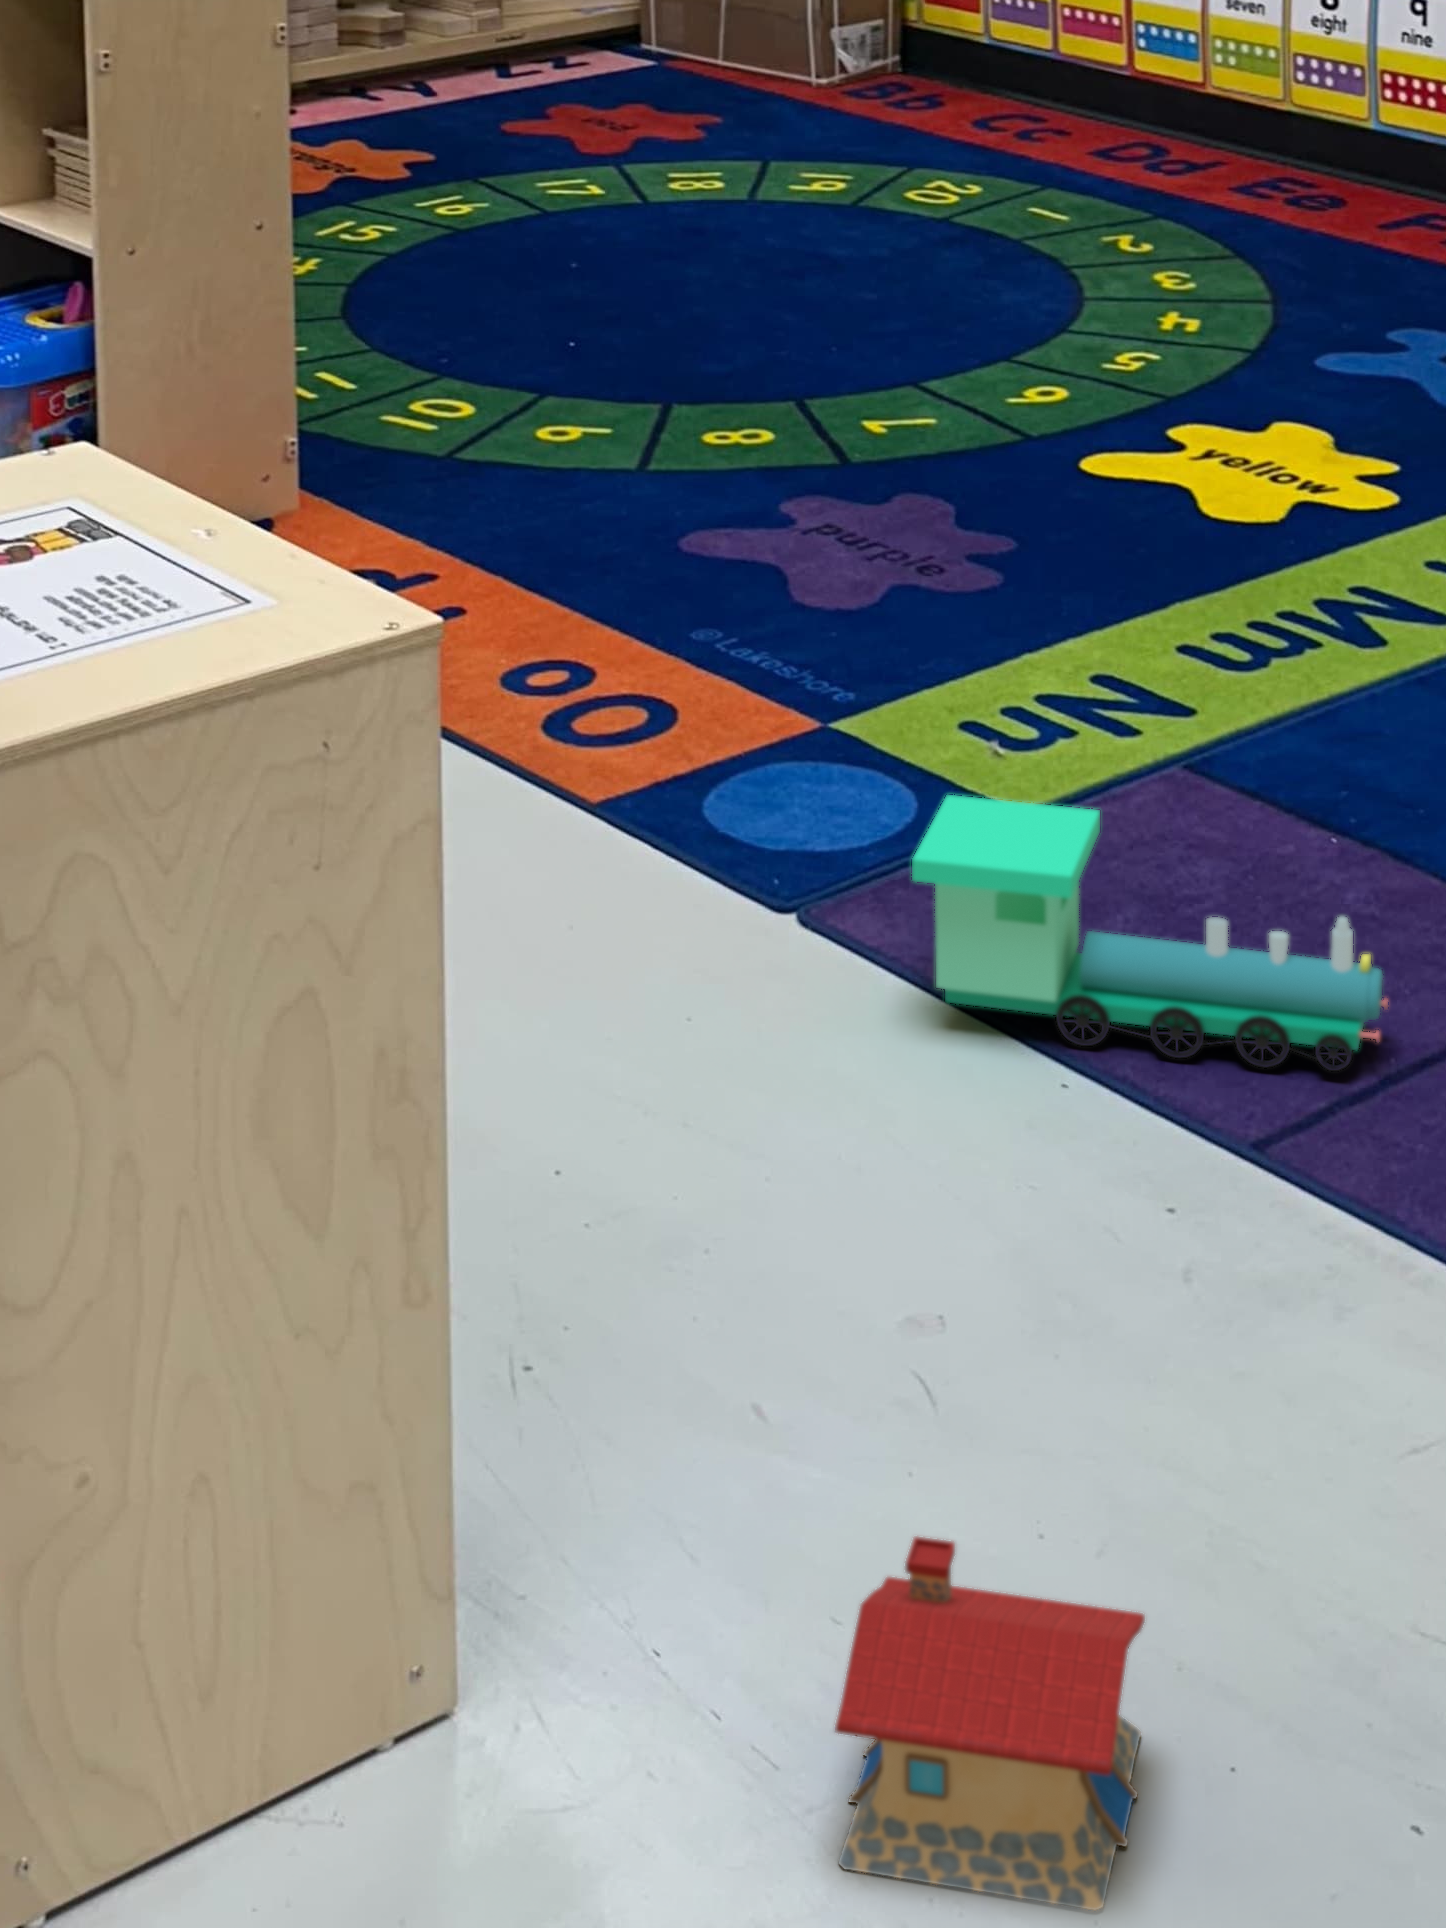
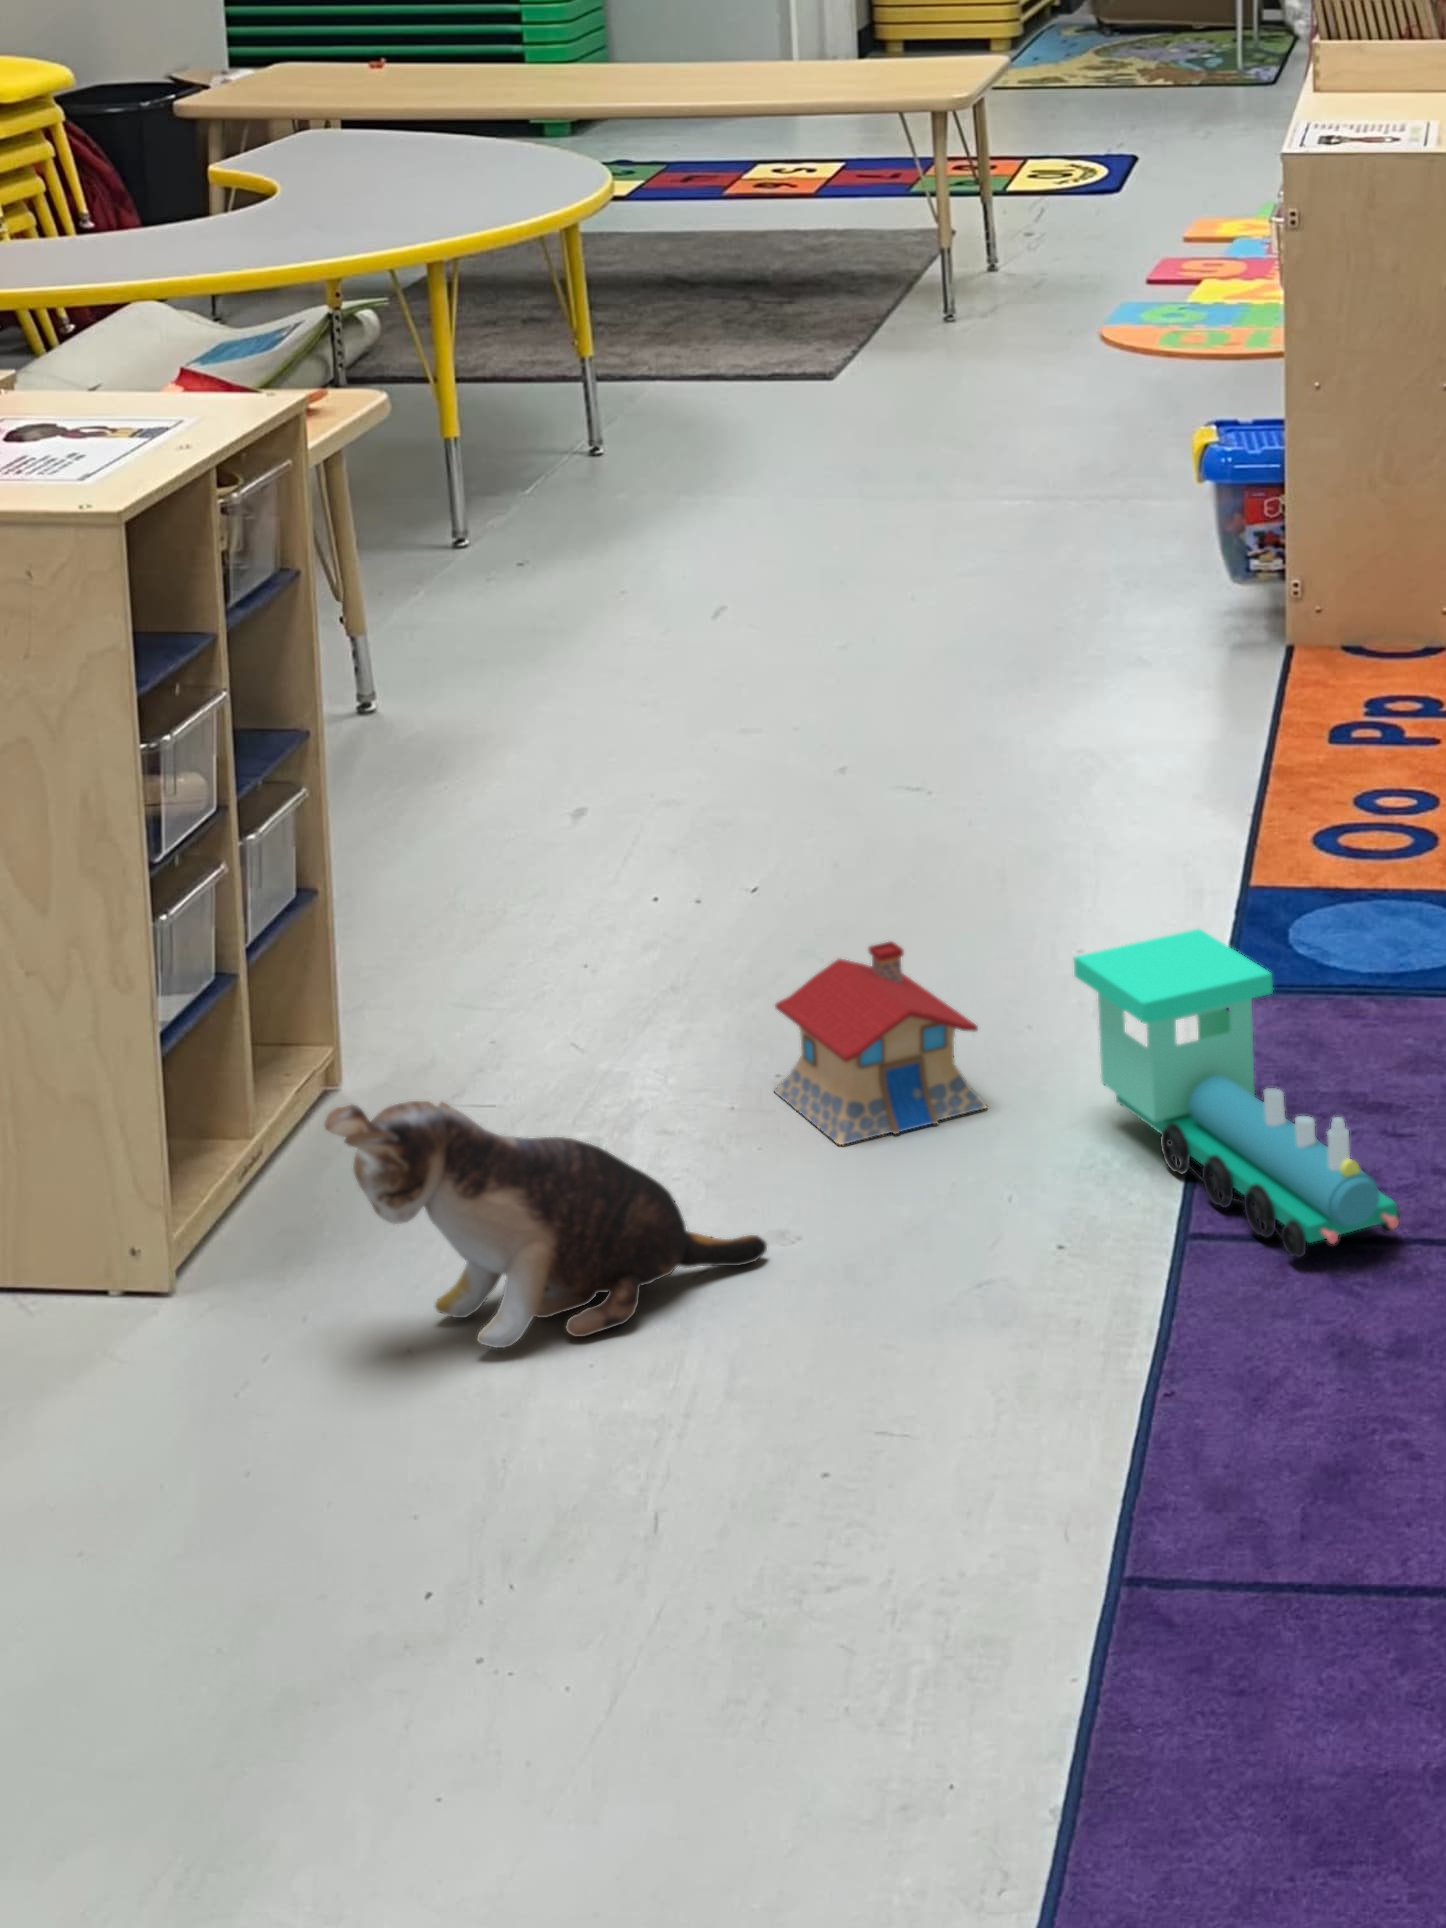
plush toy: none [755,1220,990,1499] -> present [324,1101,767,1348]
toy house: present [835,1537,1145,1910] -> present [775,941,987,1144]

